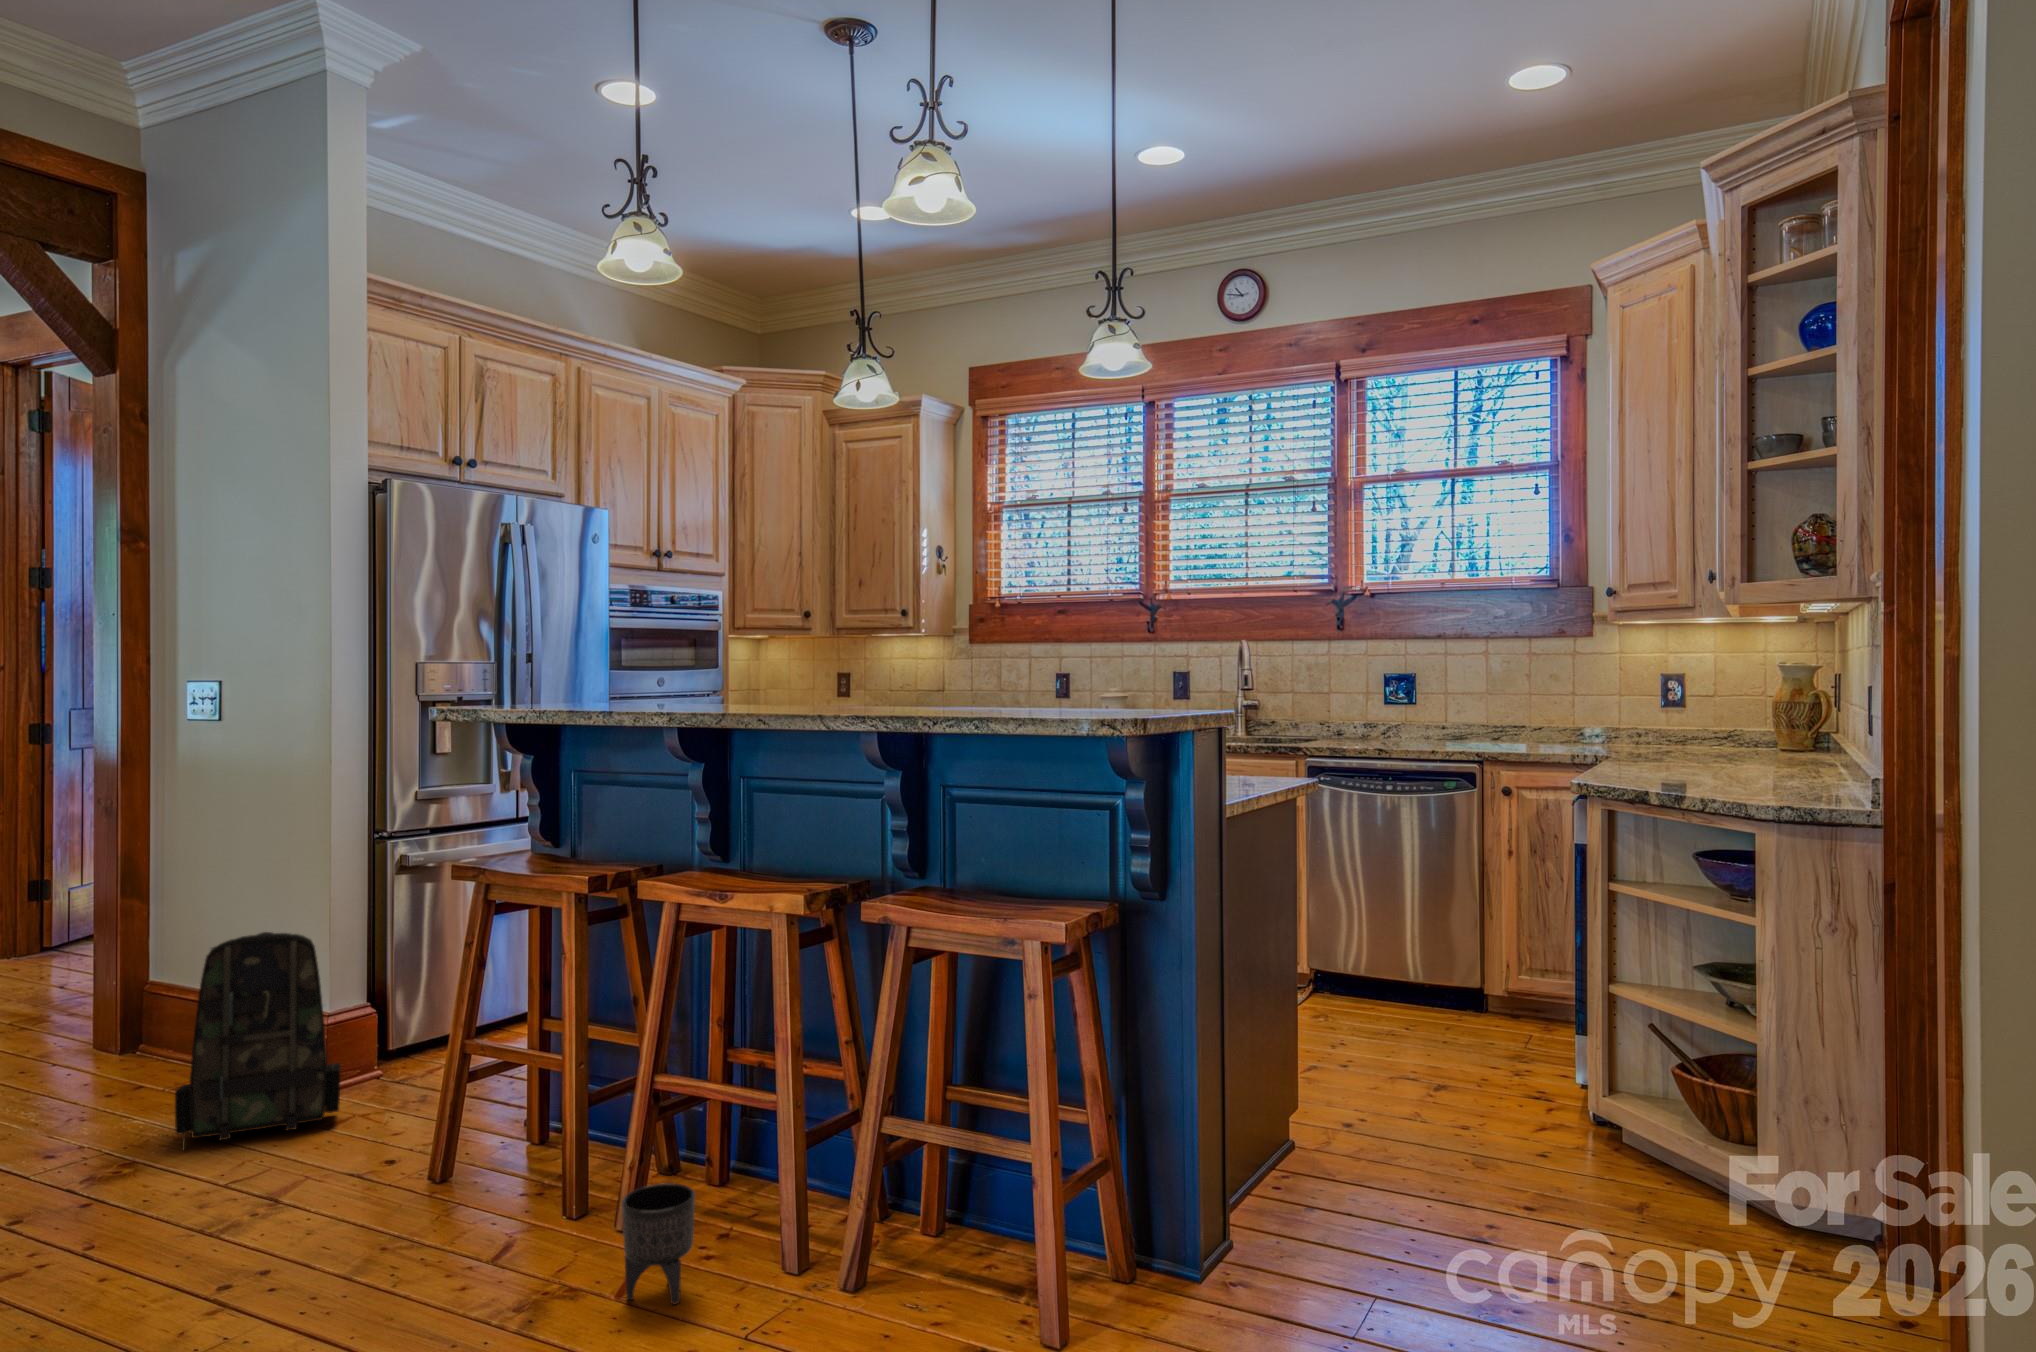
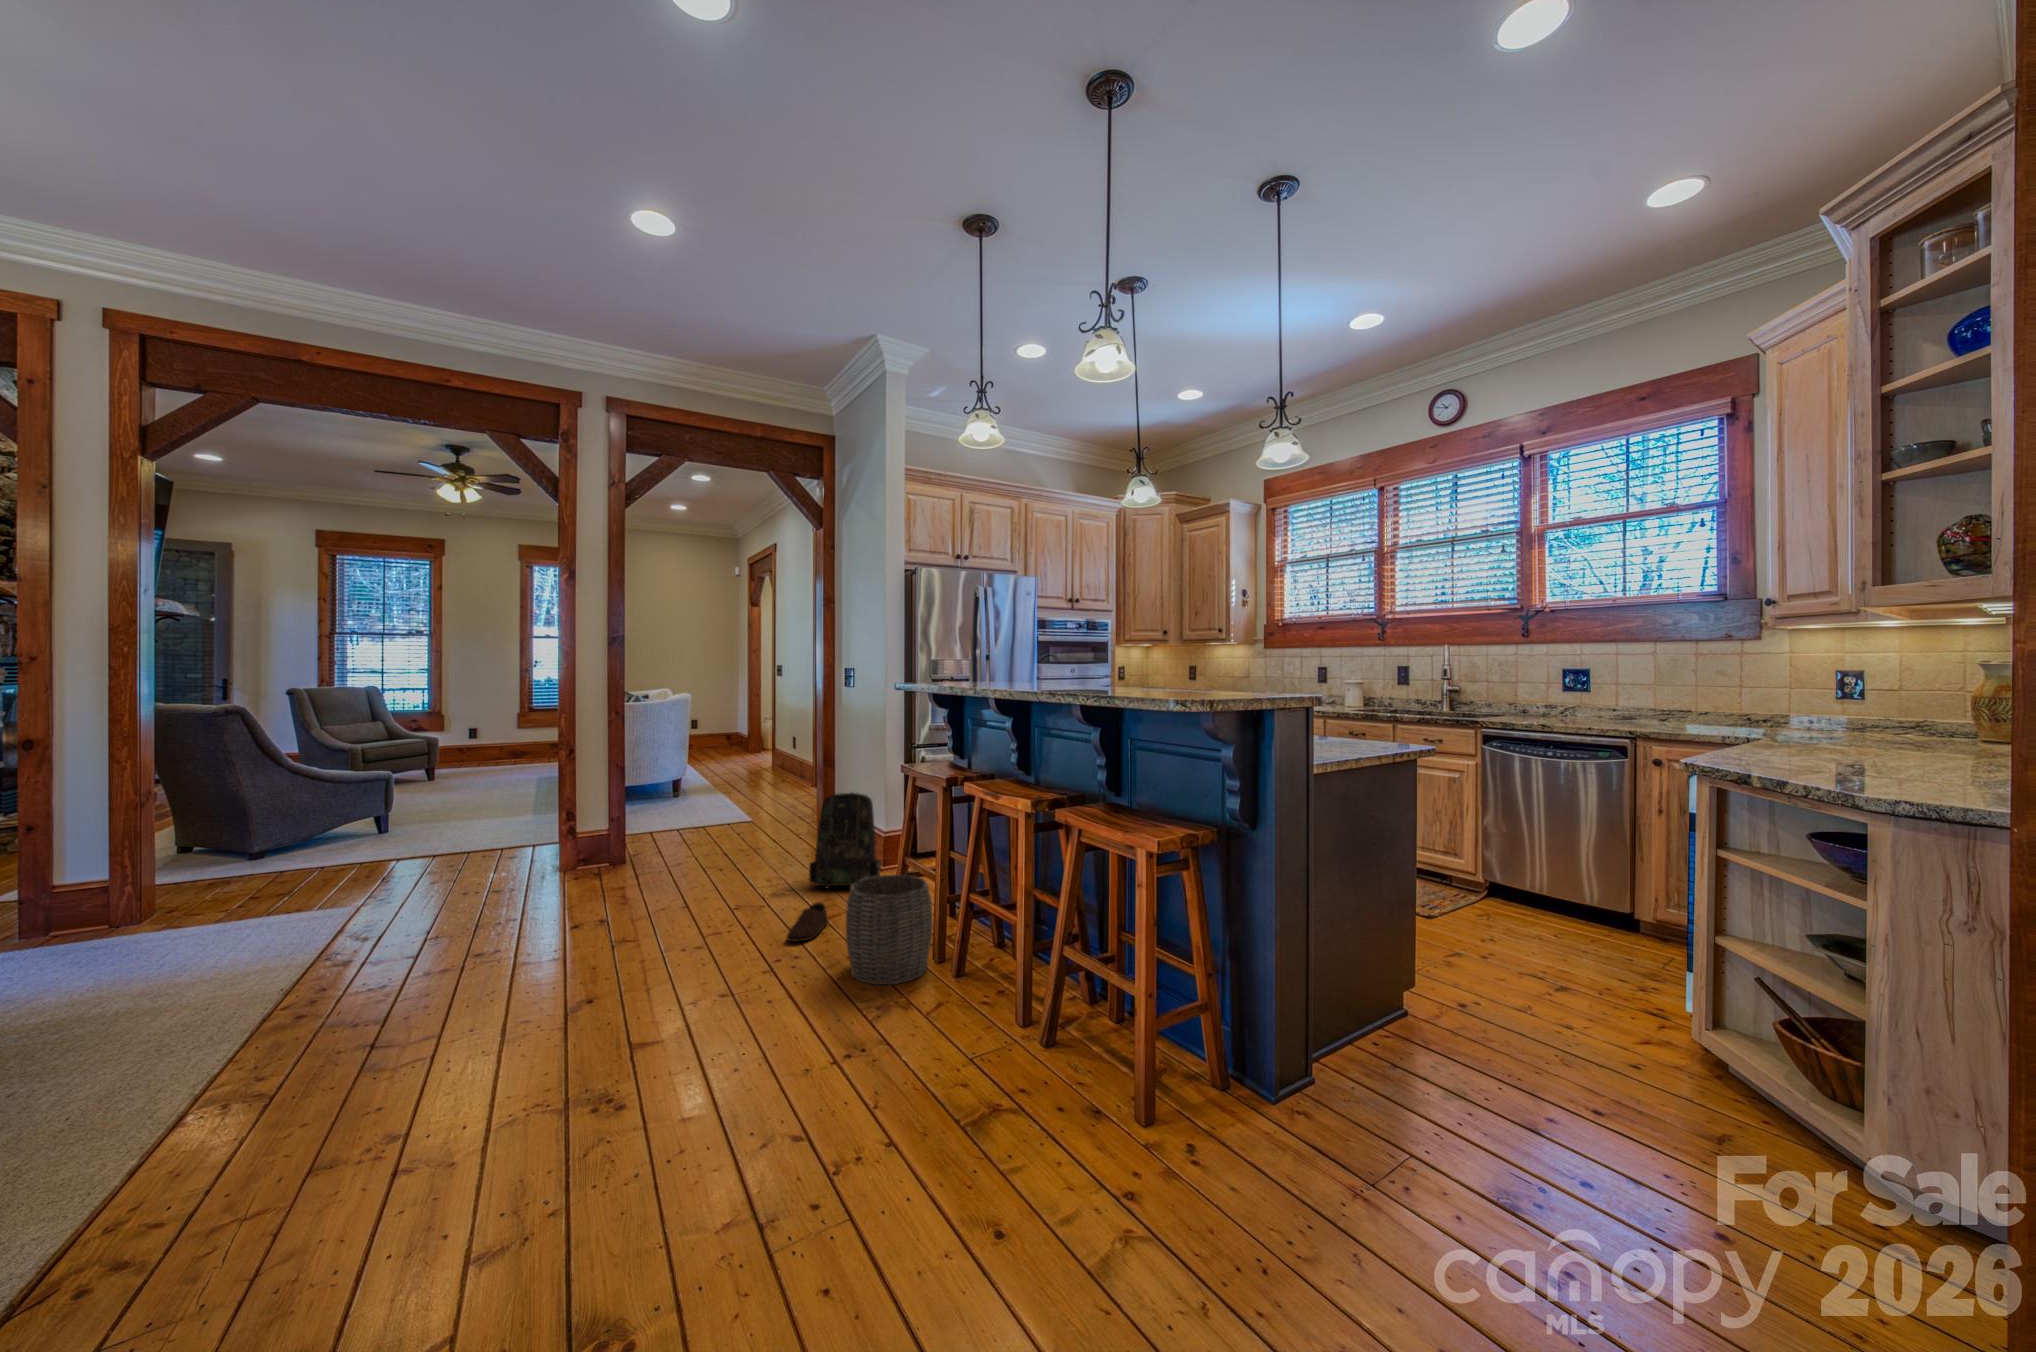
woven basket: none [380,1084,564,1315] -> present [846,875,932,985]
shoe: none [193,1171,272,1266] -> present [787,902,828,941]
planter: present [622,1183,695,1304] -> none [944,938,982,1002]

